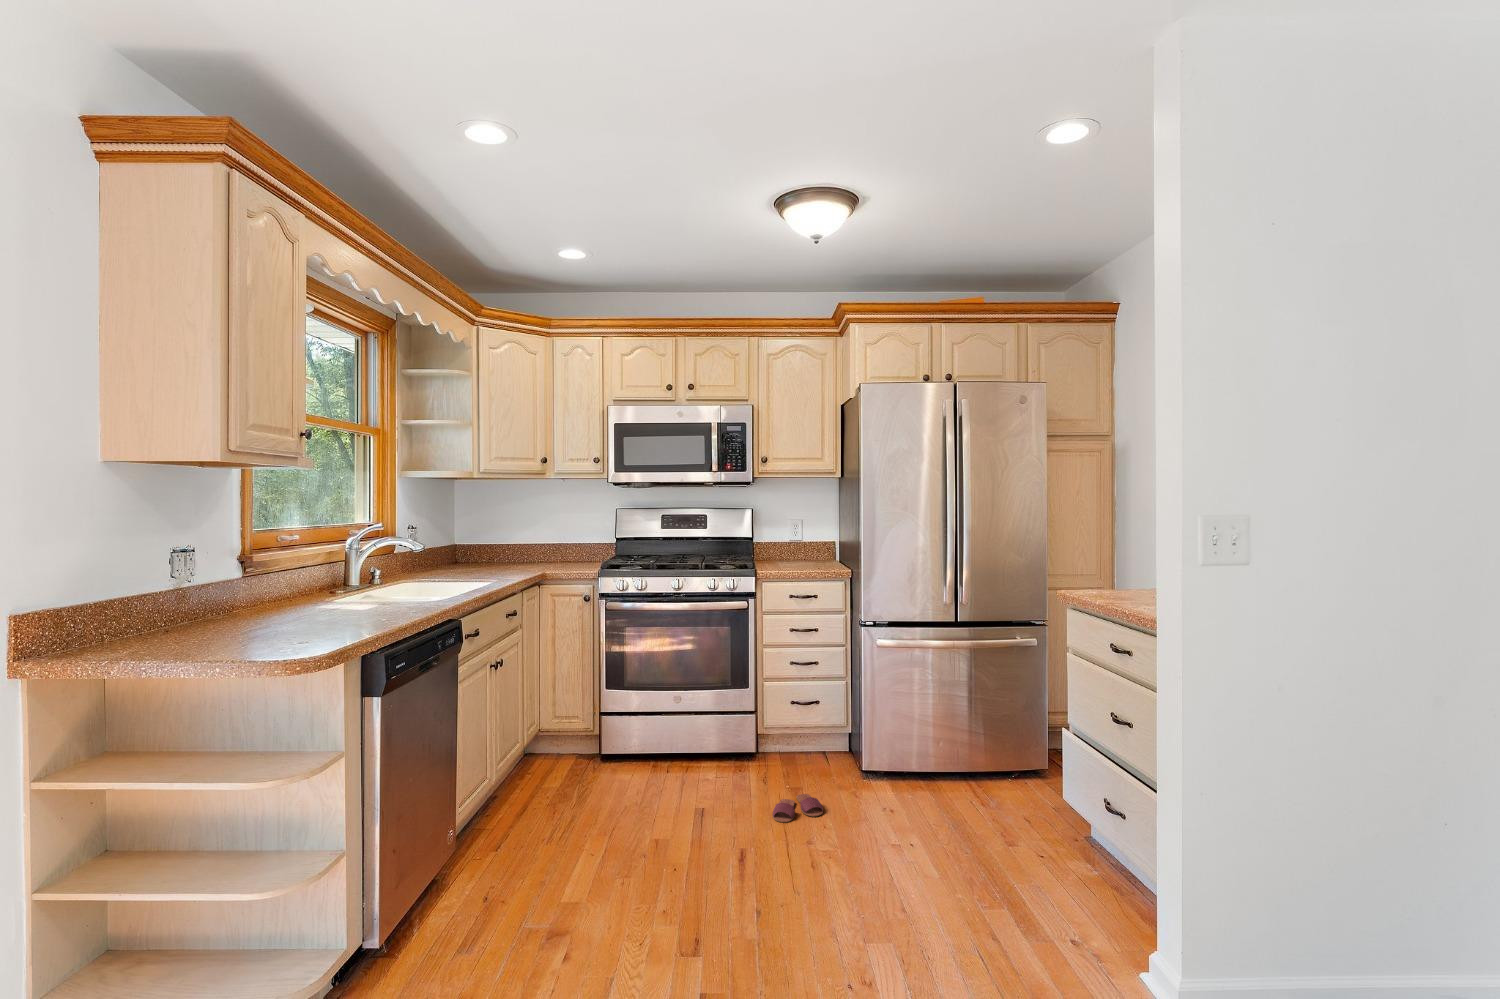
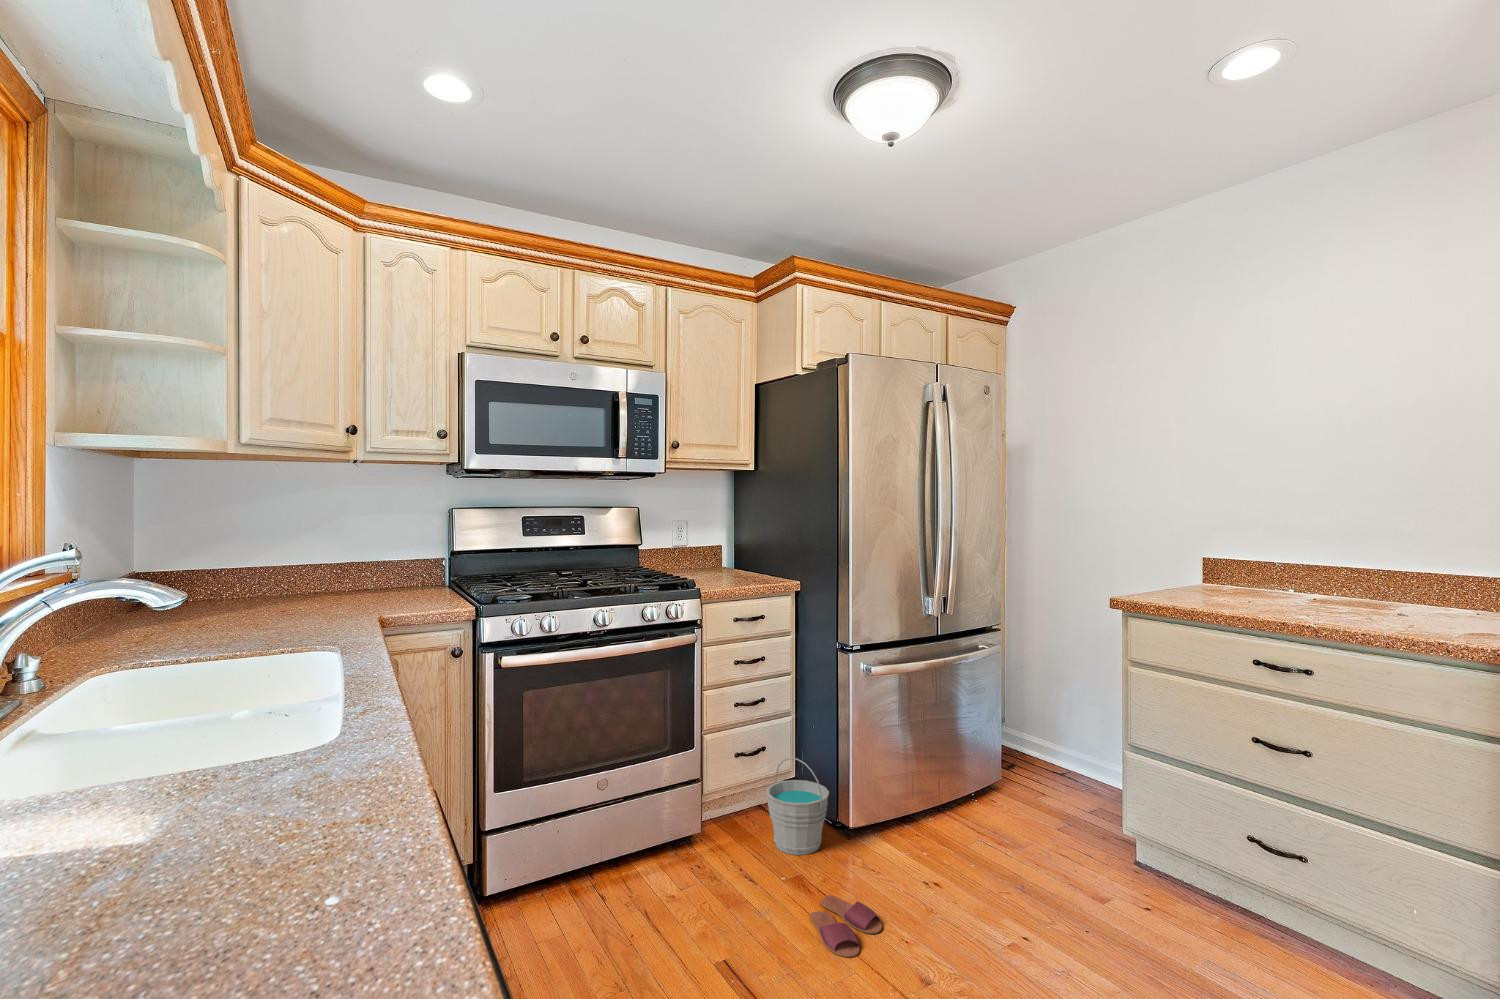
bucket: none [801,702,849,774] -> present [767,758,829,855]

